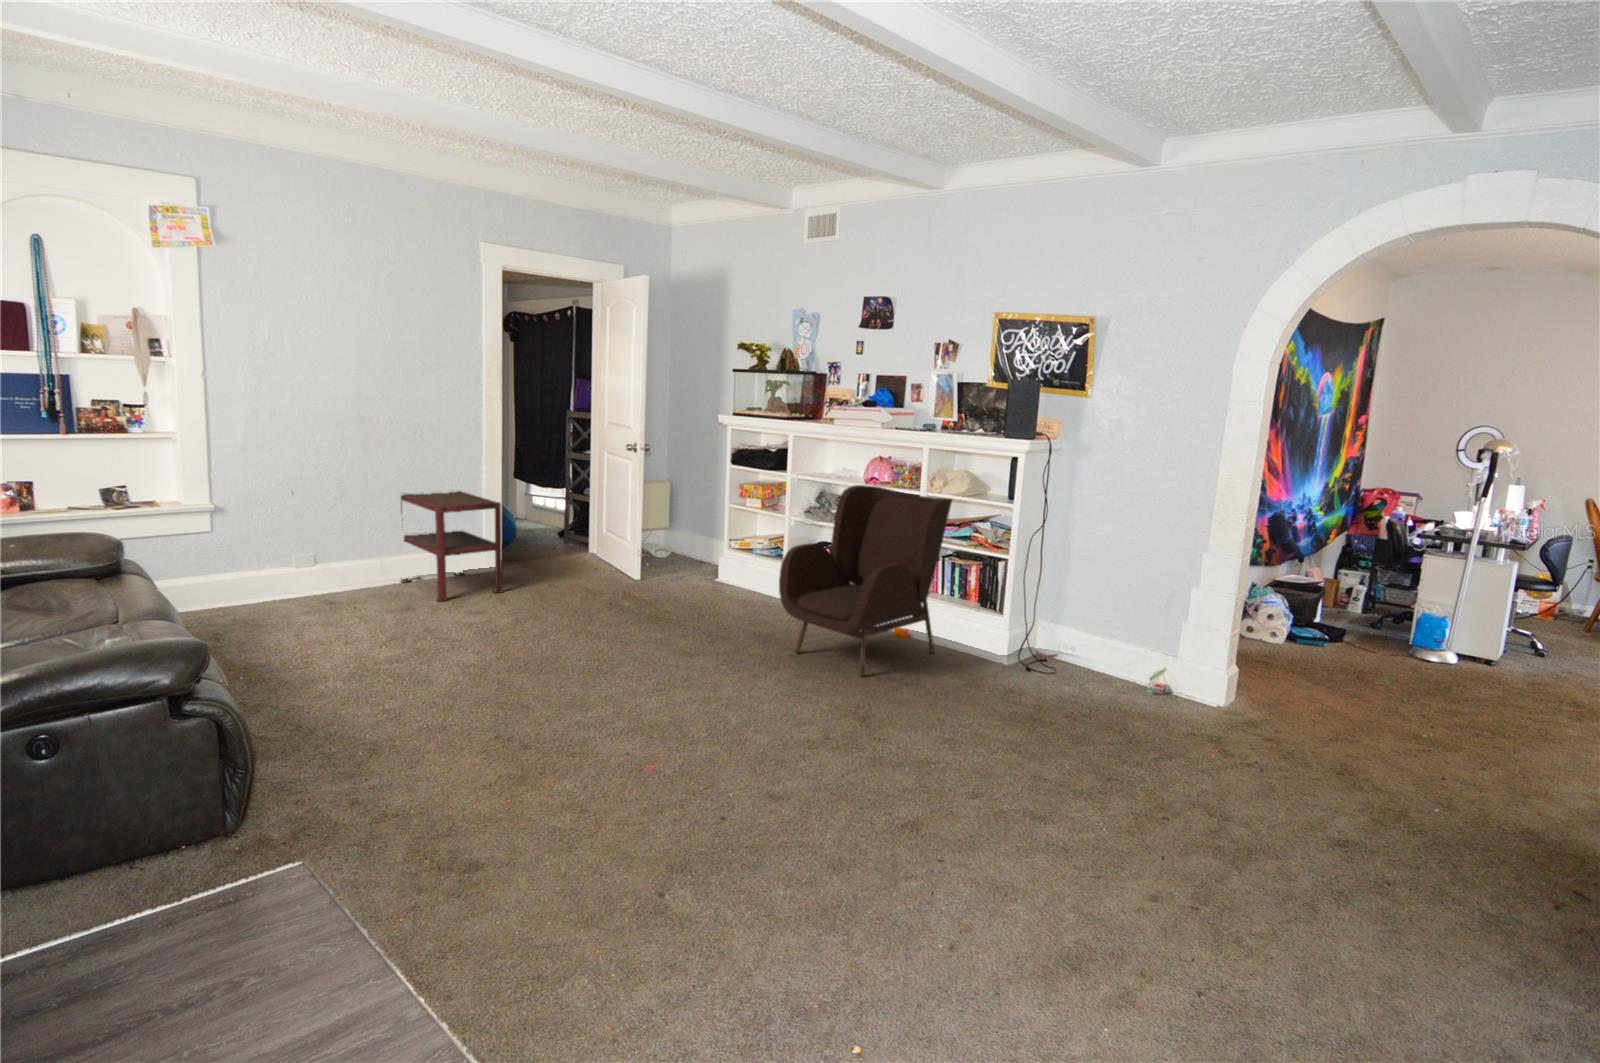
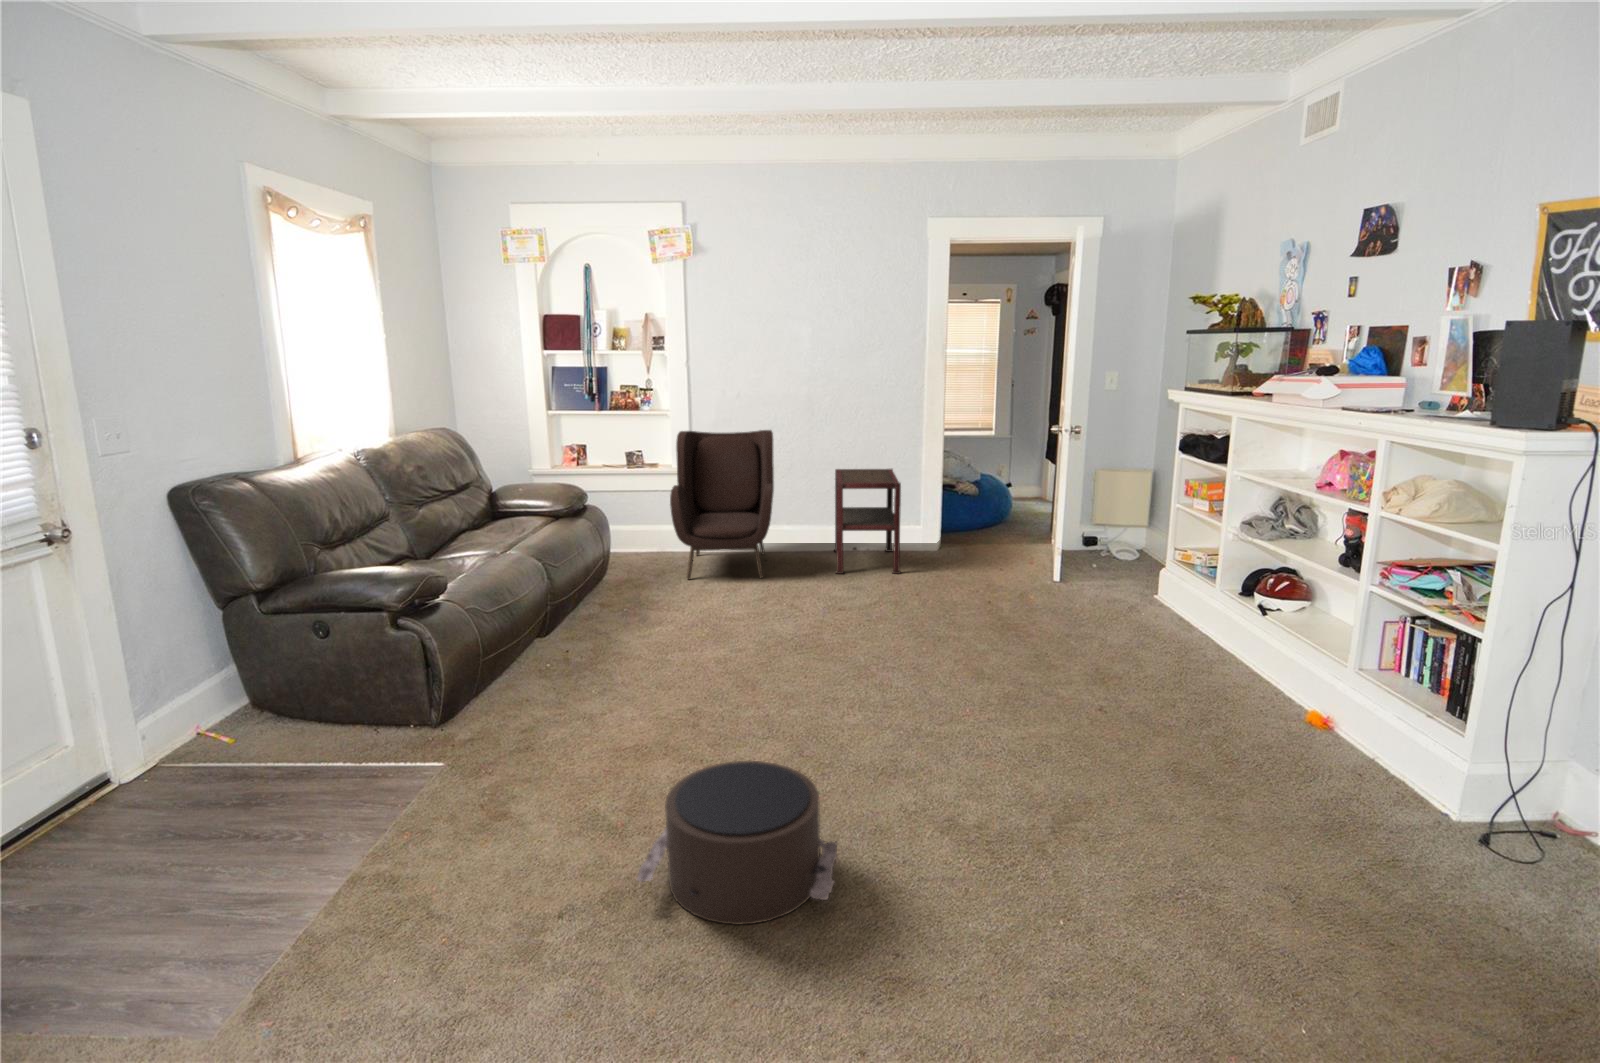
armchair: present [779,485,952,676] -> present [670,430,774,579]
pouf: none [652,727,824,853] -> present [637,761,837,925]

